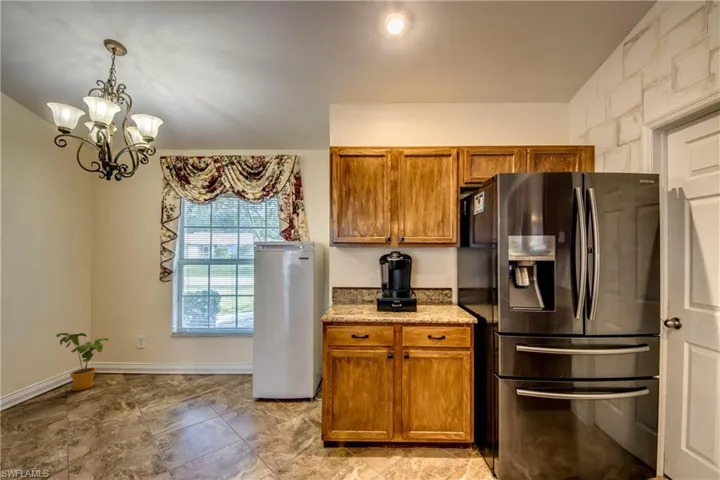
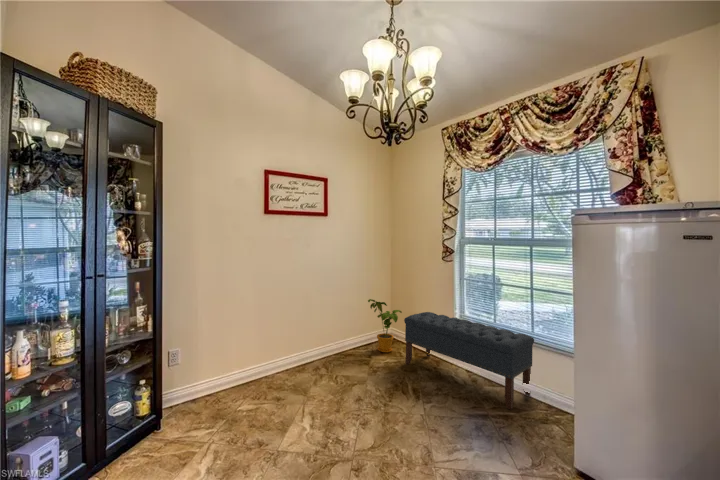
bench: none [112,332,238,392] -> present [404,312,534,410]

